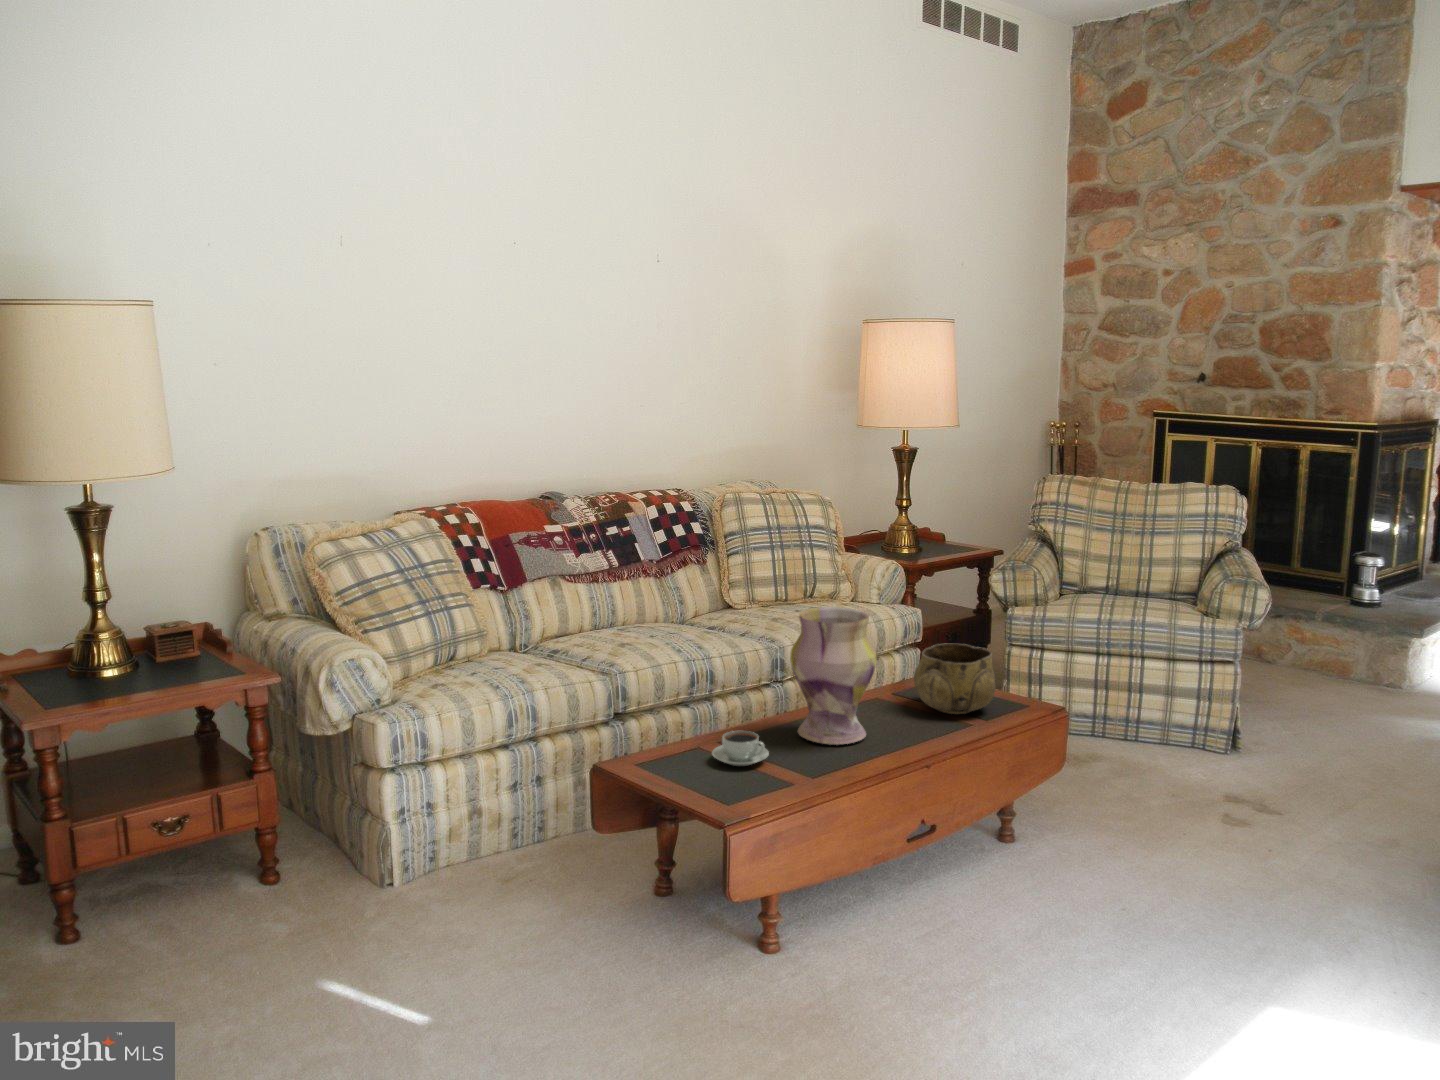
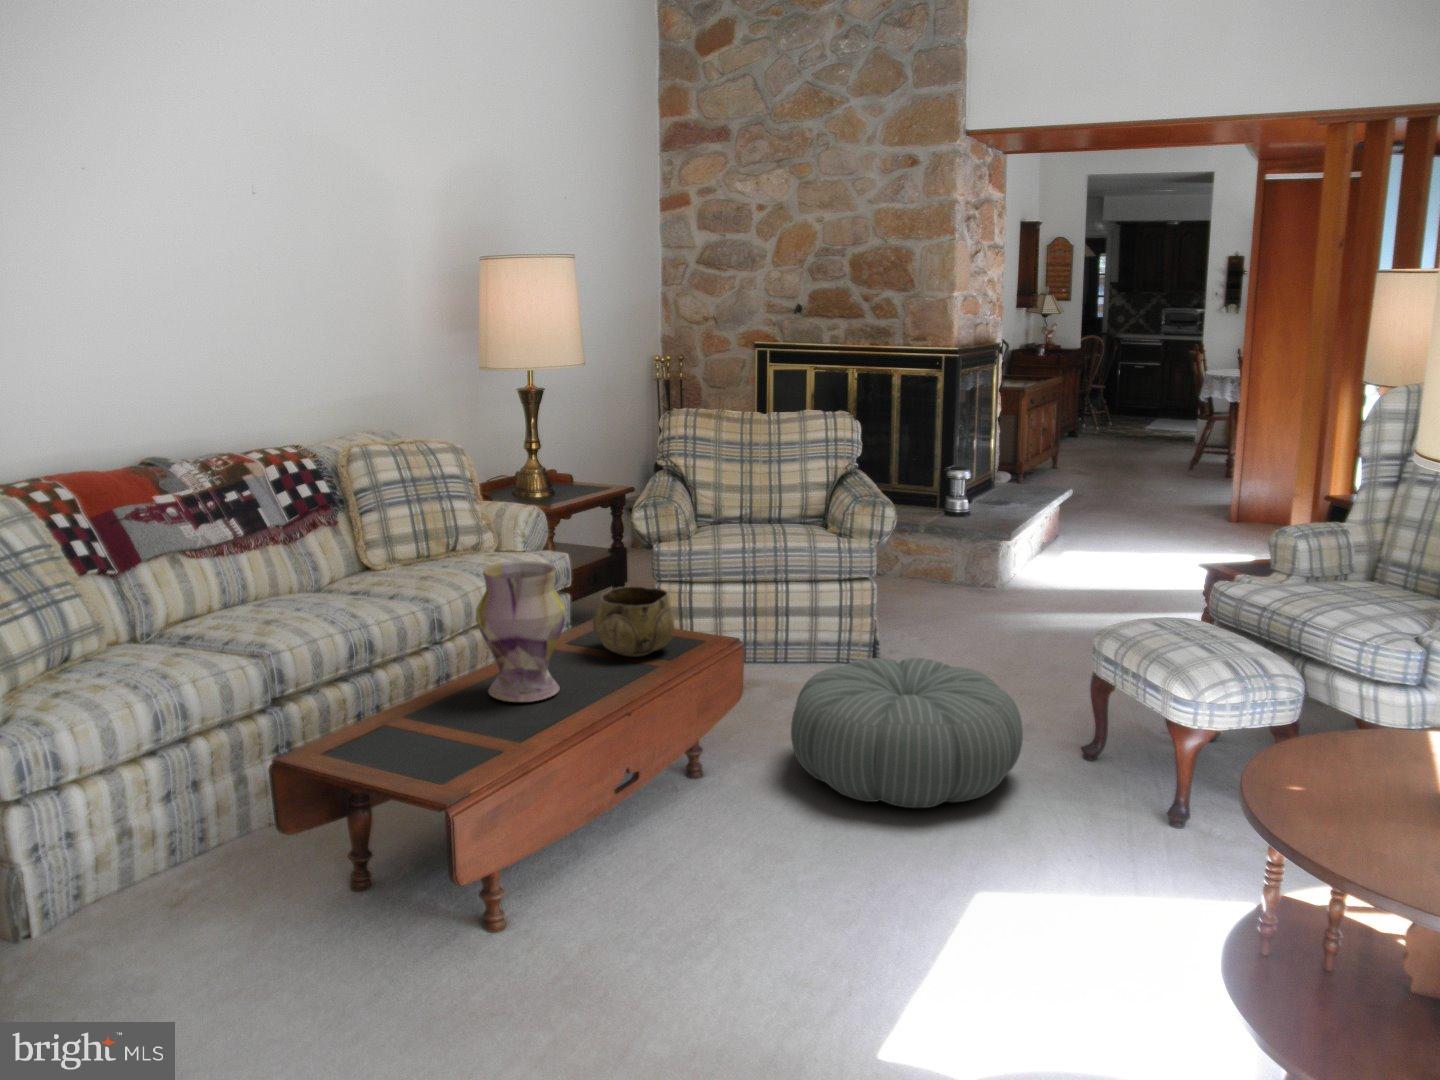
coffee cup: present [712,731,769,766] -> none [408,699,470,737]
pouf: none [1113,746,1389,919] -> present [791,658,1023,808]

